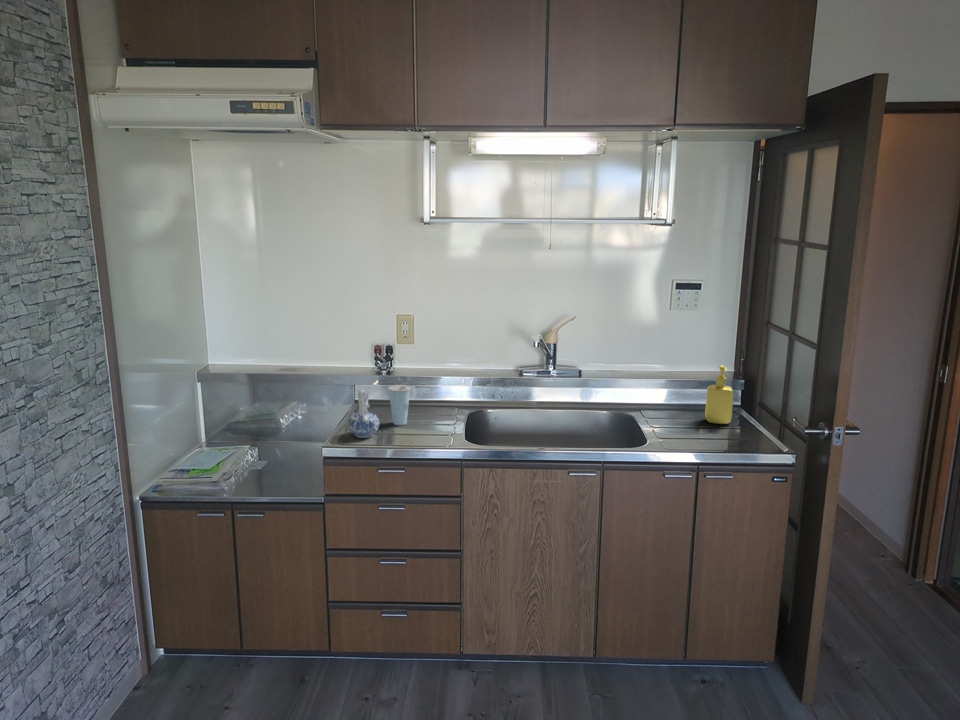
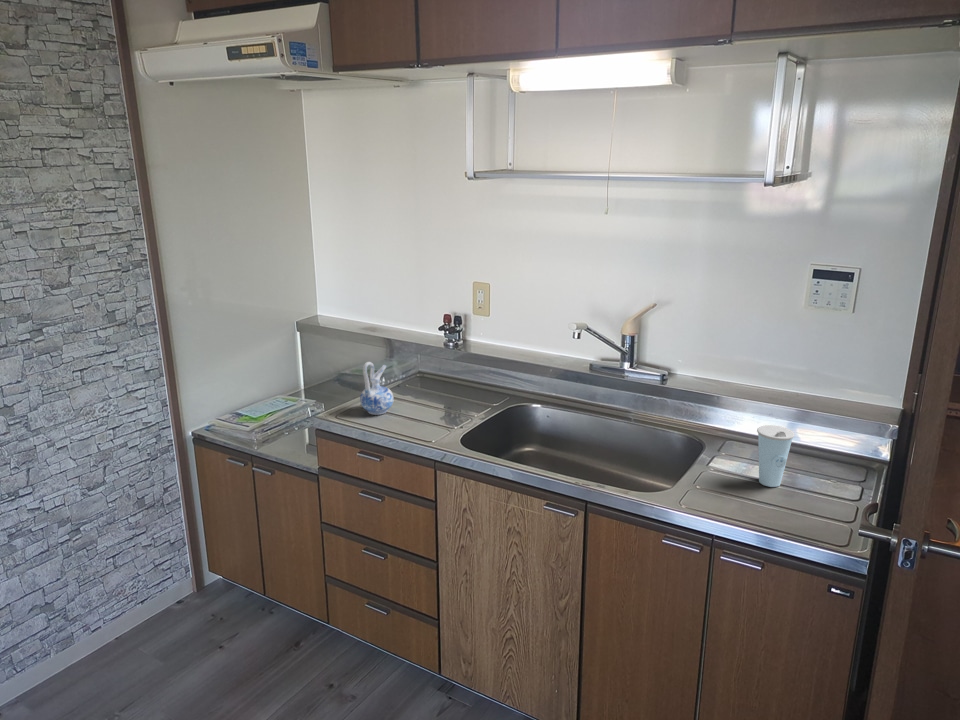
soap dispenser: present [705,366,734,424] -> none [807,399,859,488]
cup: present [388,385,411,425] -> present [757,425,795,487]

